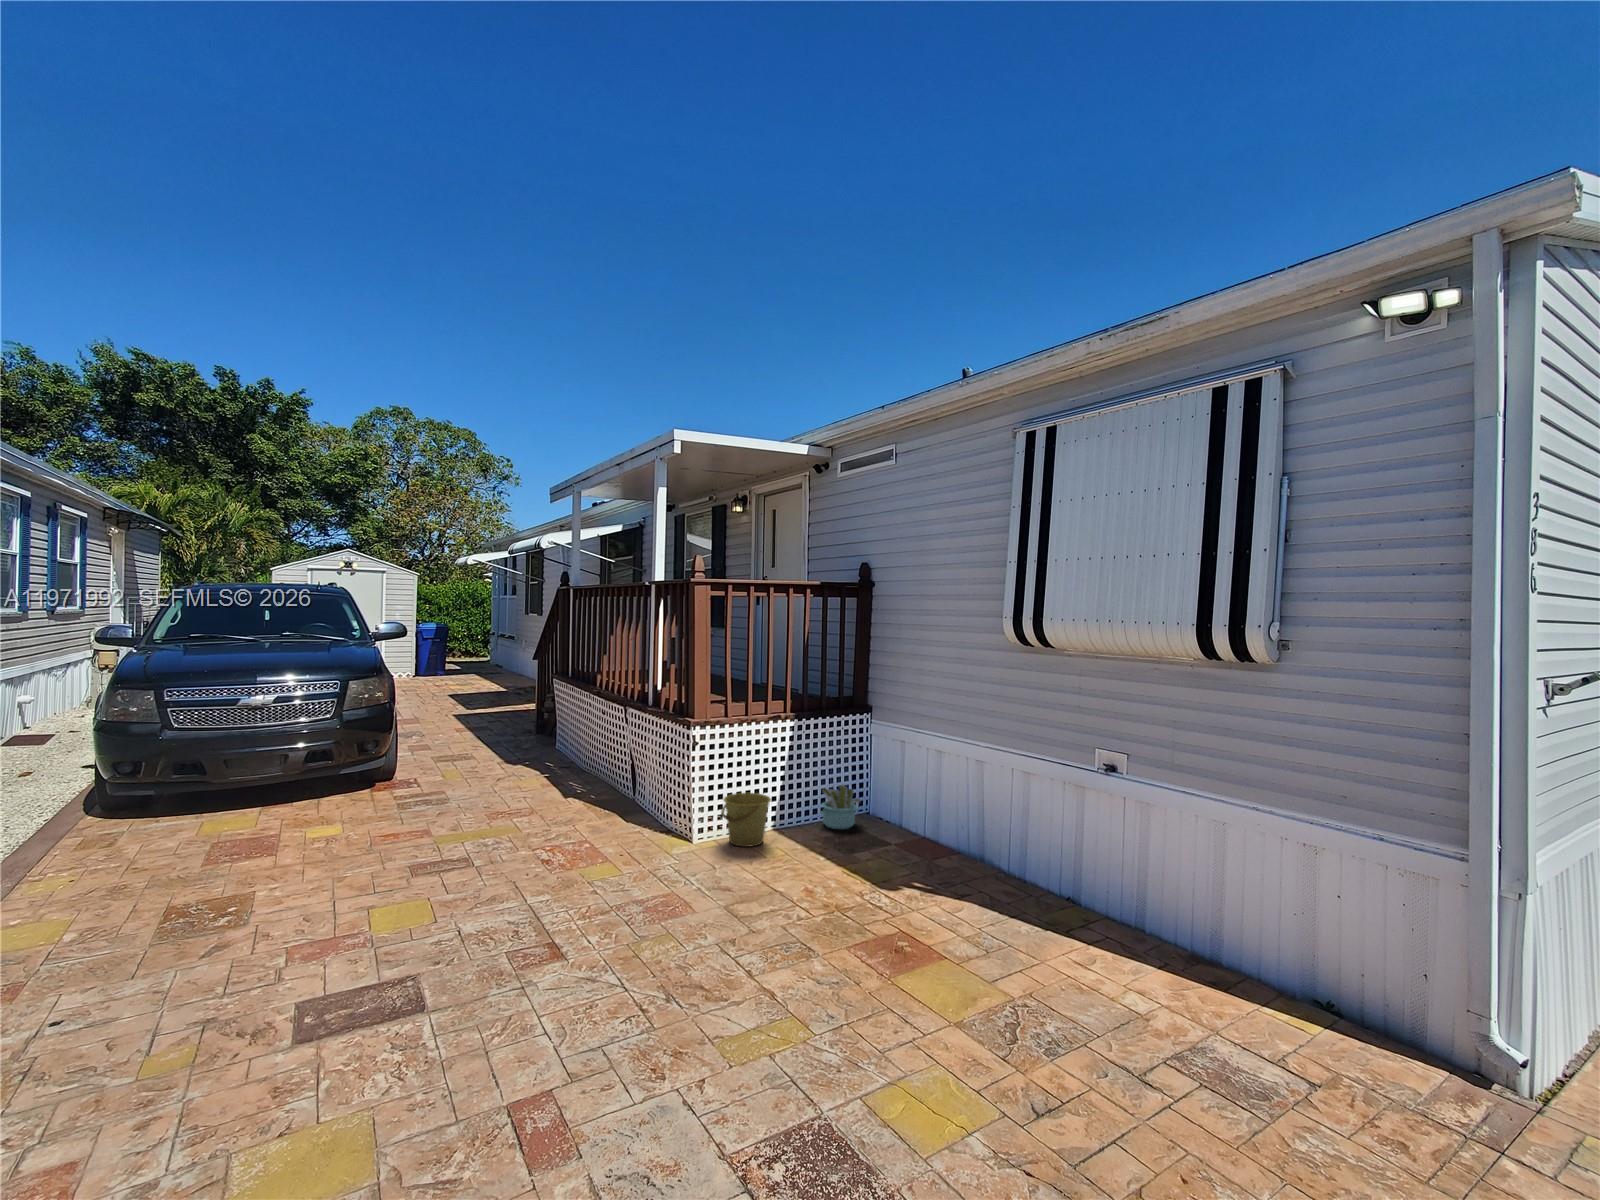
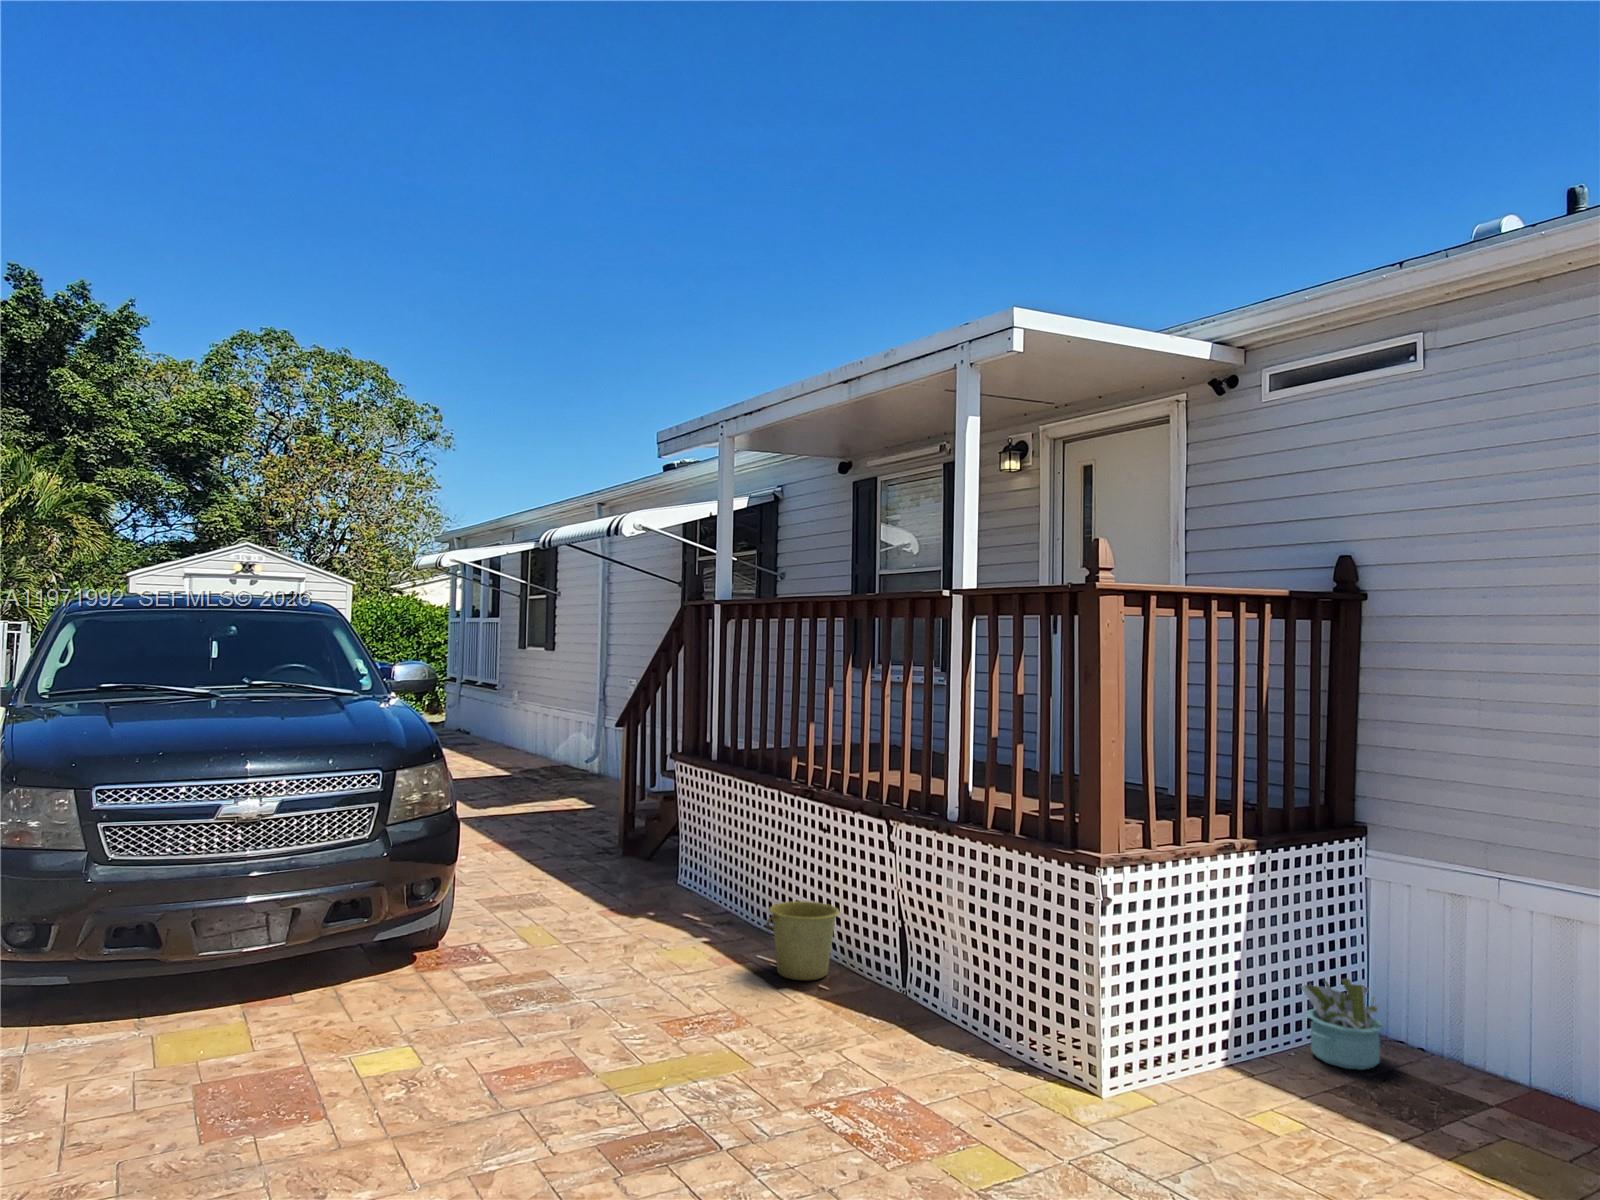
bucket: present [721,793,771,847] -> present [766,901,839,981]

